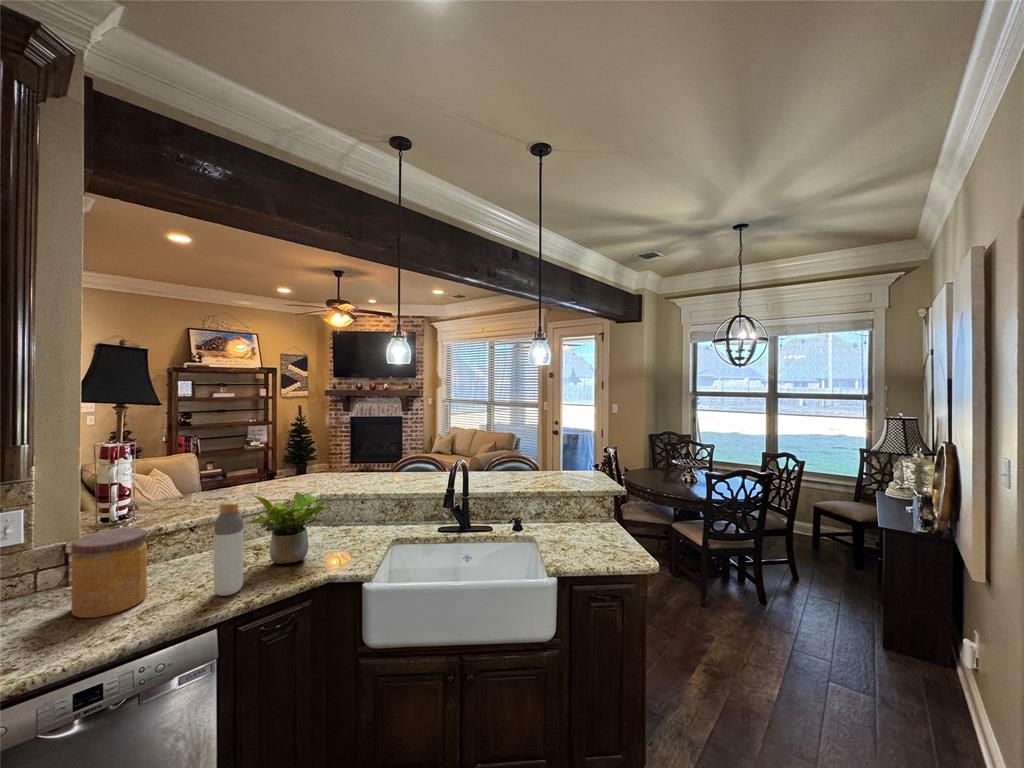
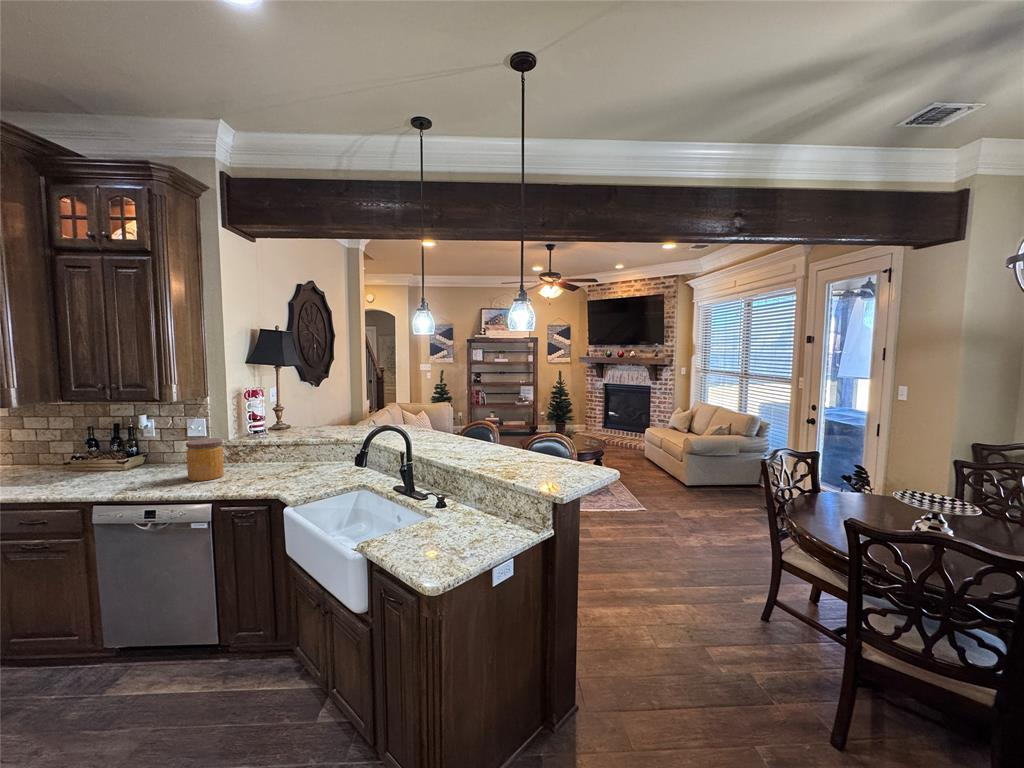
potted plant: present [245,492,331,564] -> none [269,431,323,479]
bottle: present [214,501,243,596] -> none [229,431,248,486]

